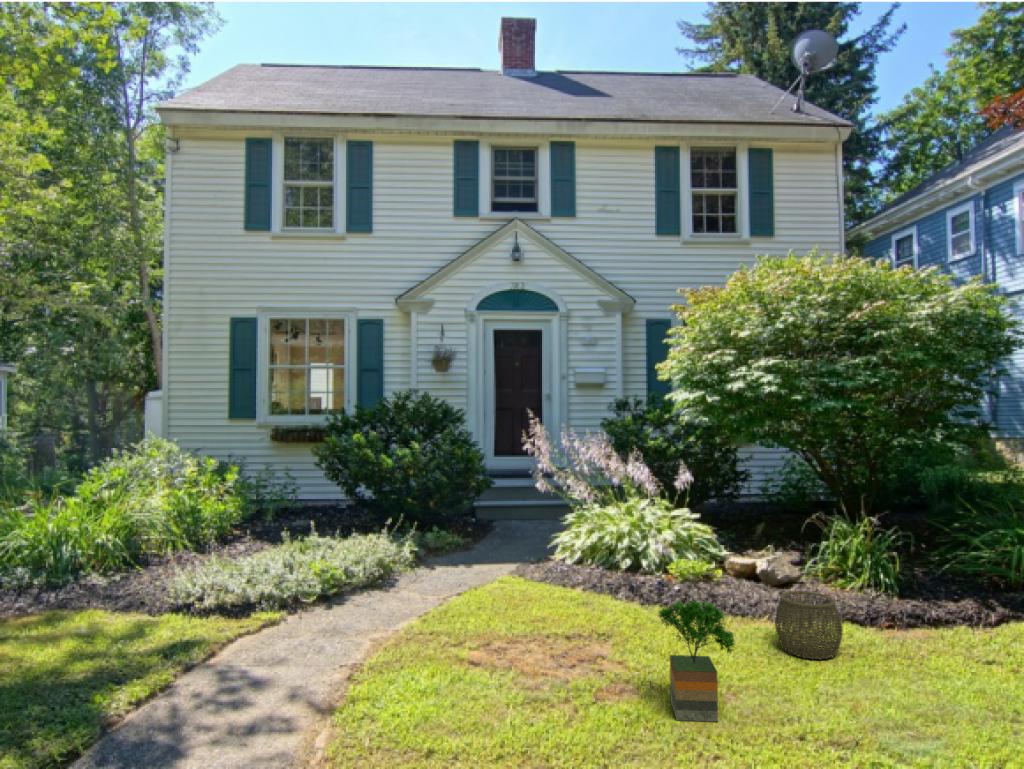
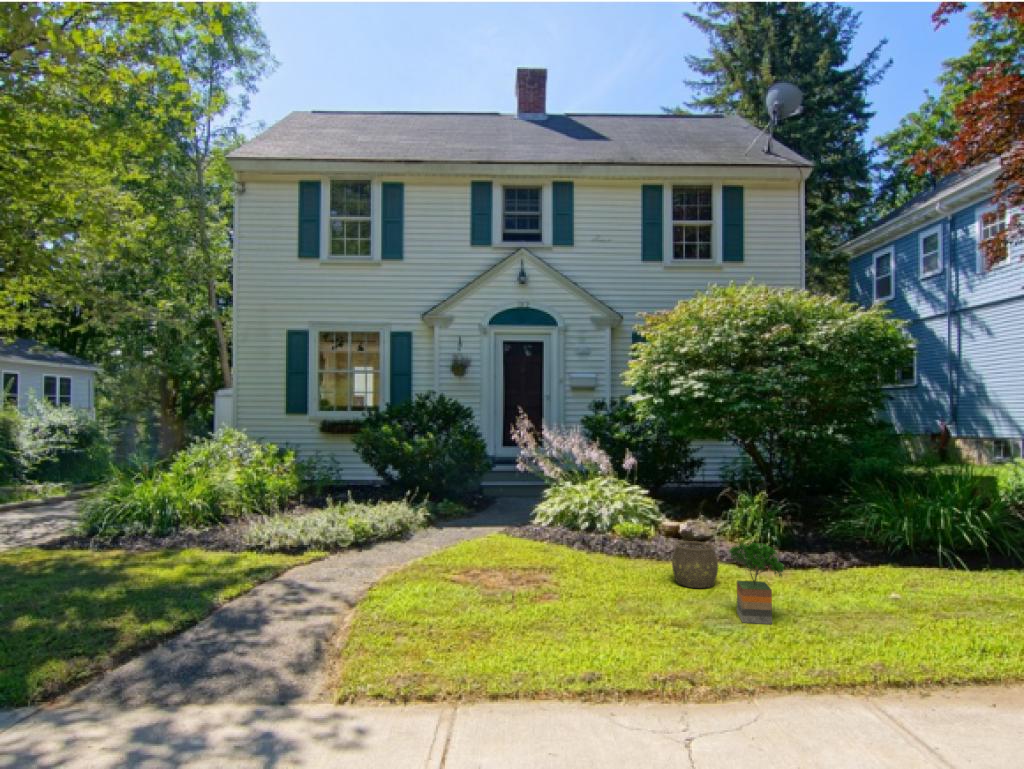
potted tree: present [658,600,735,722] -> present [729,543,784,624]

